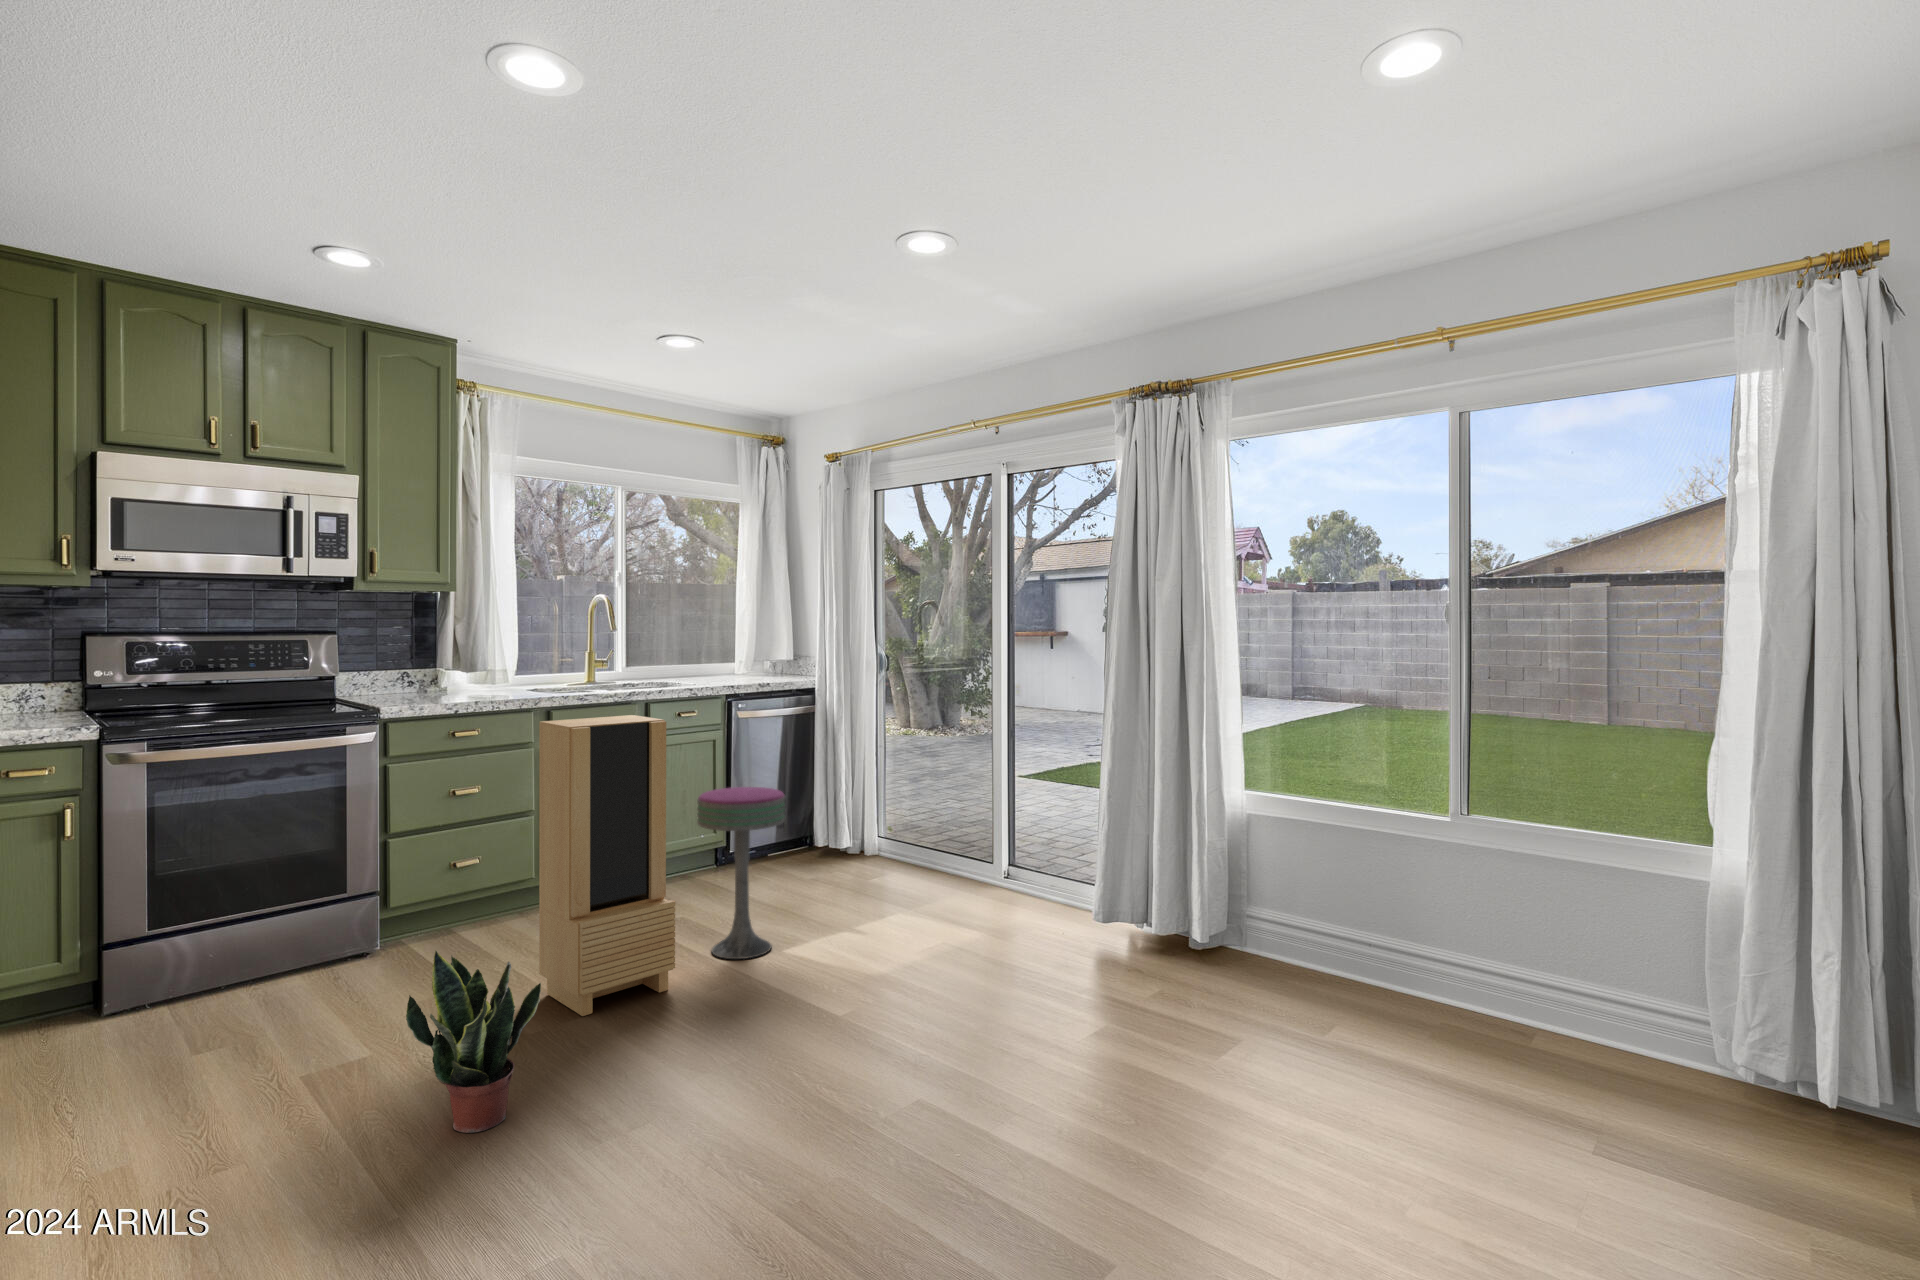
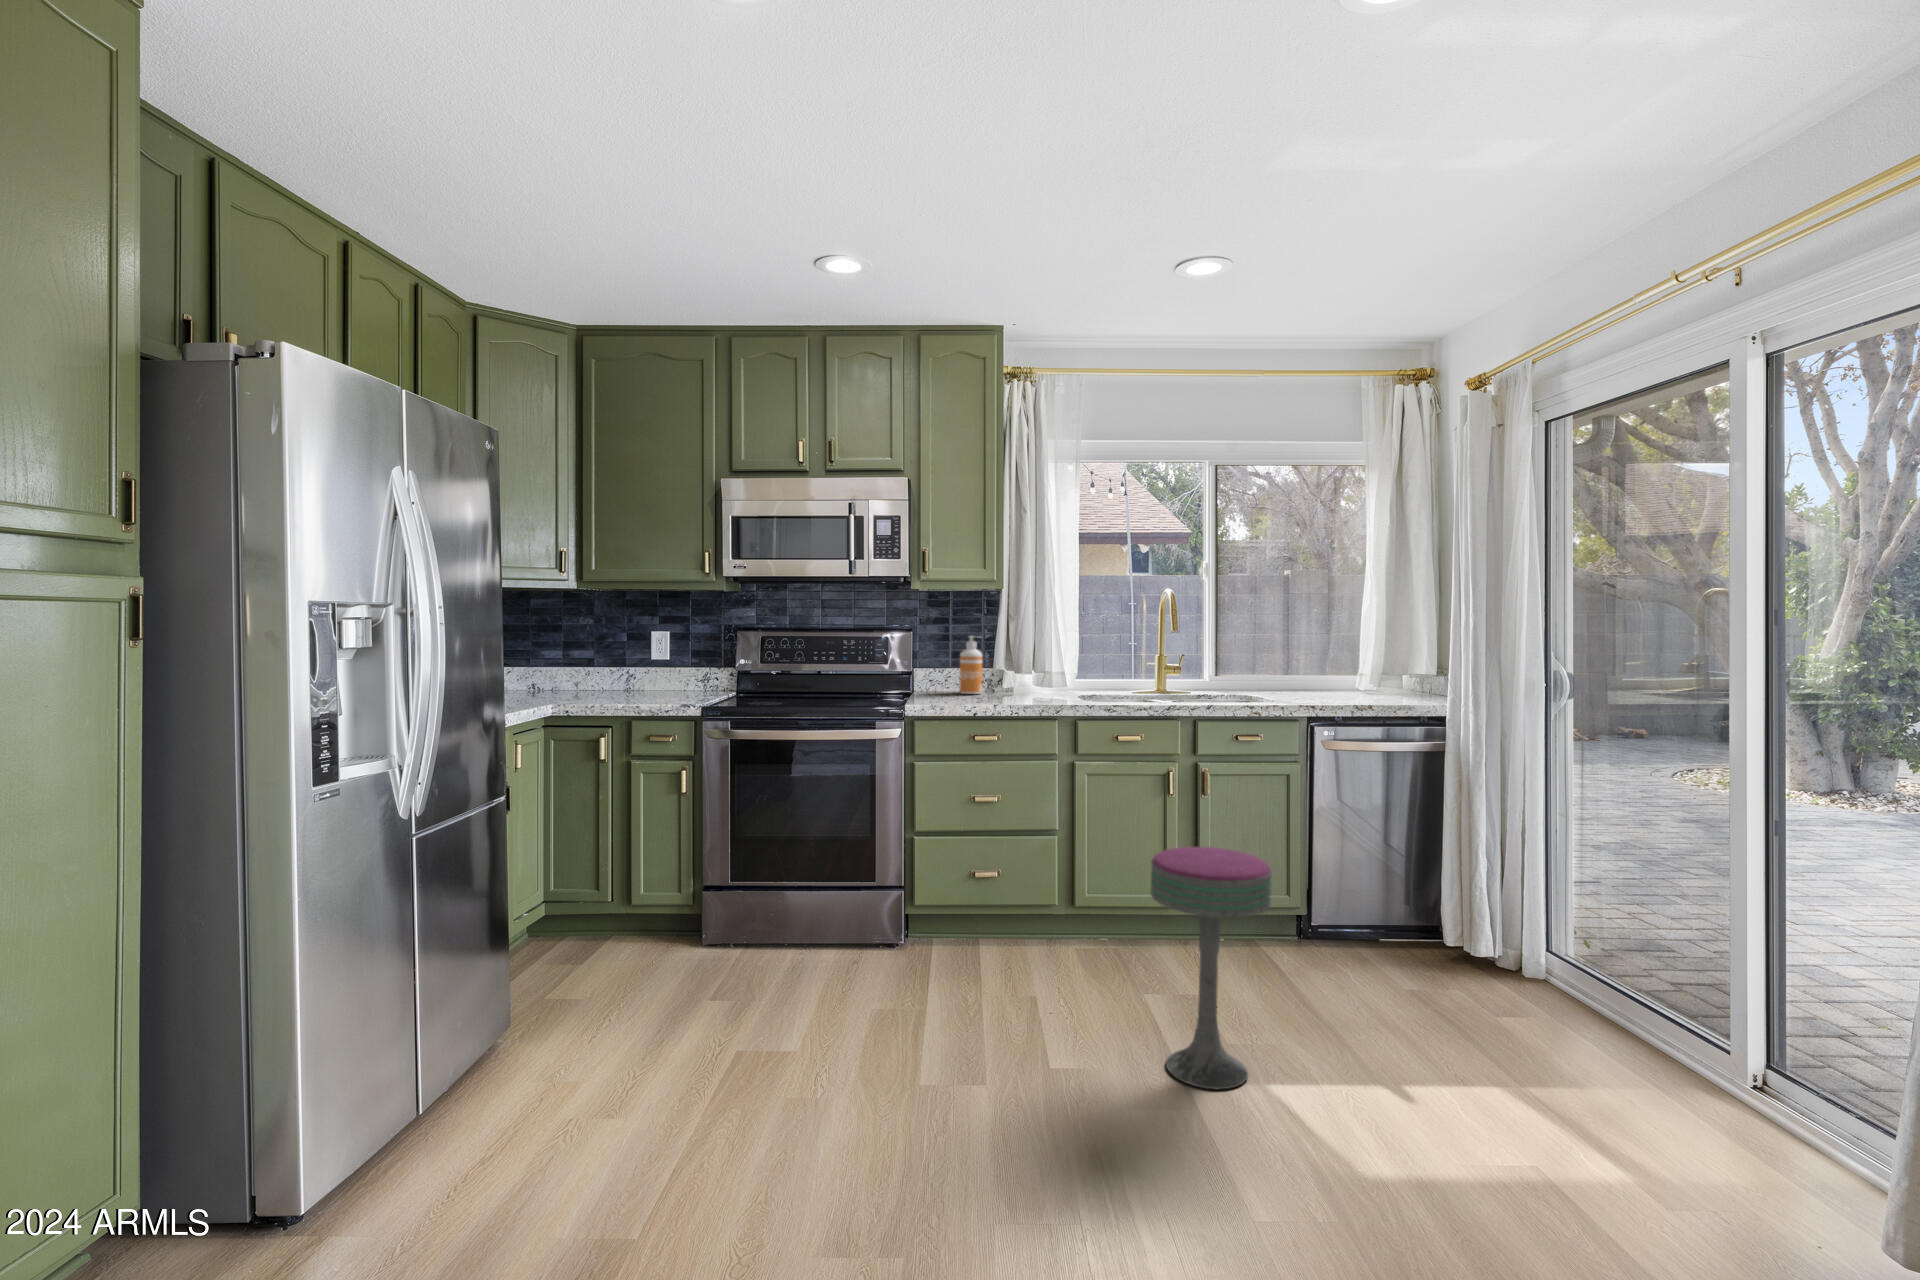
soap dispenser: none [392,638,420,697] -> present [959,636,982,694]
storage cabinet: present [539,715,675,1016] -> none [952,738,1080,1096]
potted plant: present [406,951,541,1133] -> none [686,985,818,1202]

